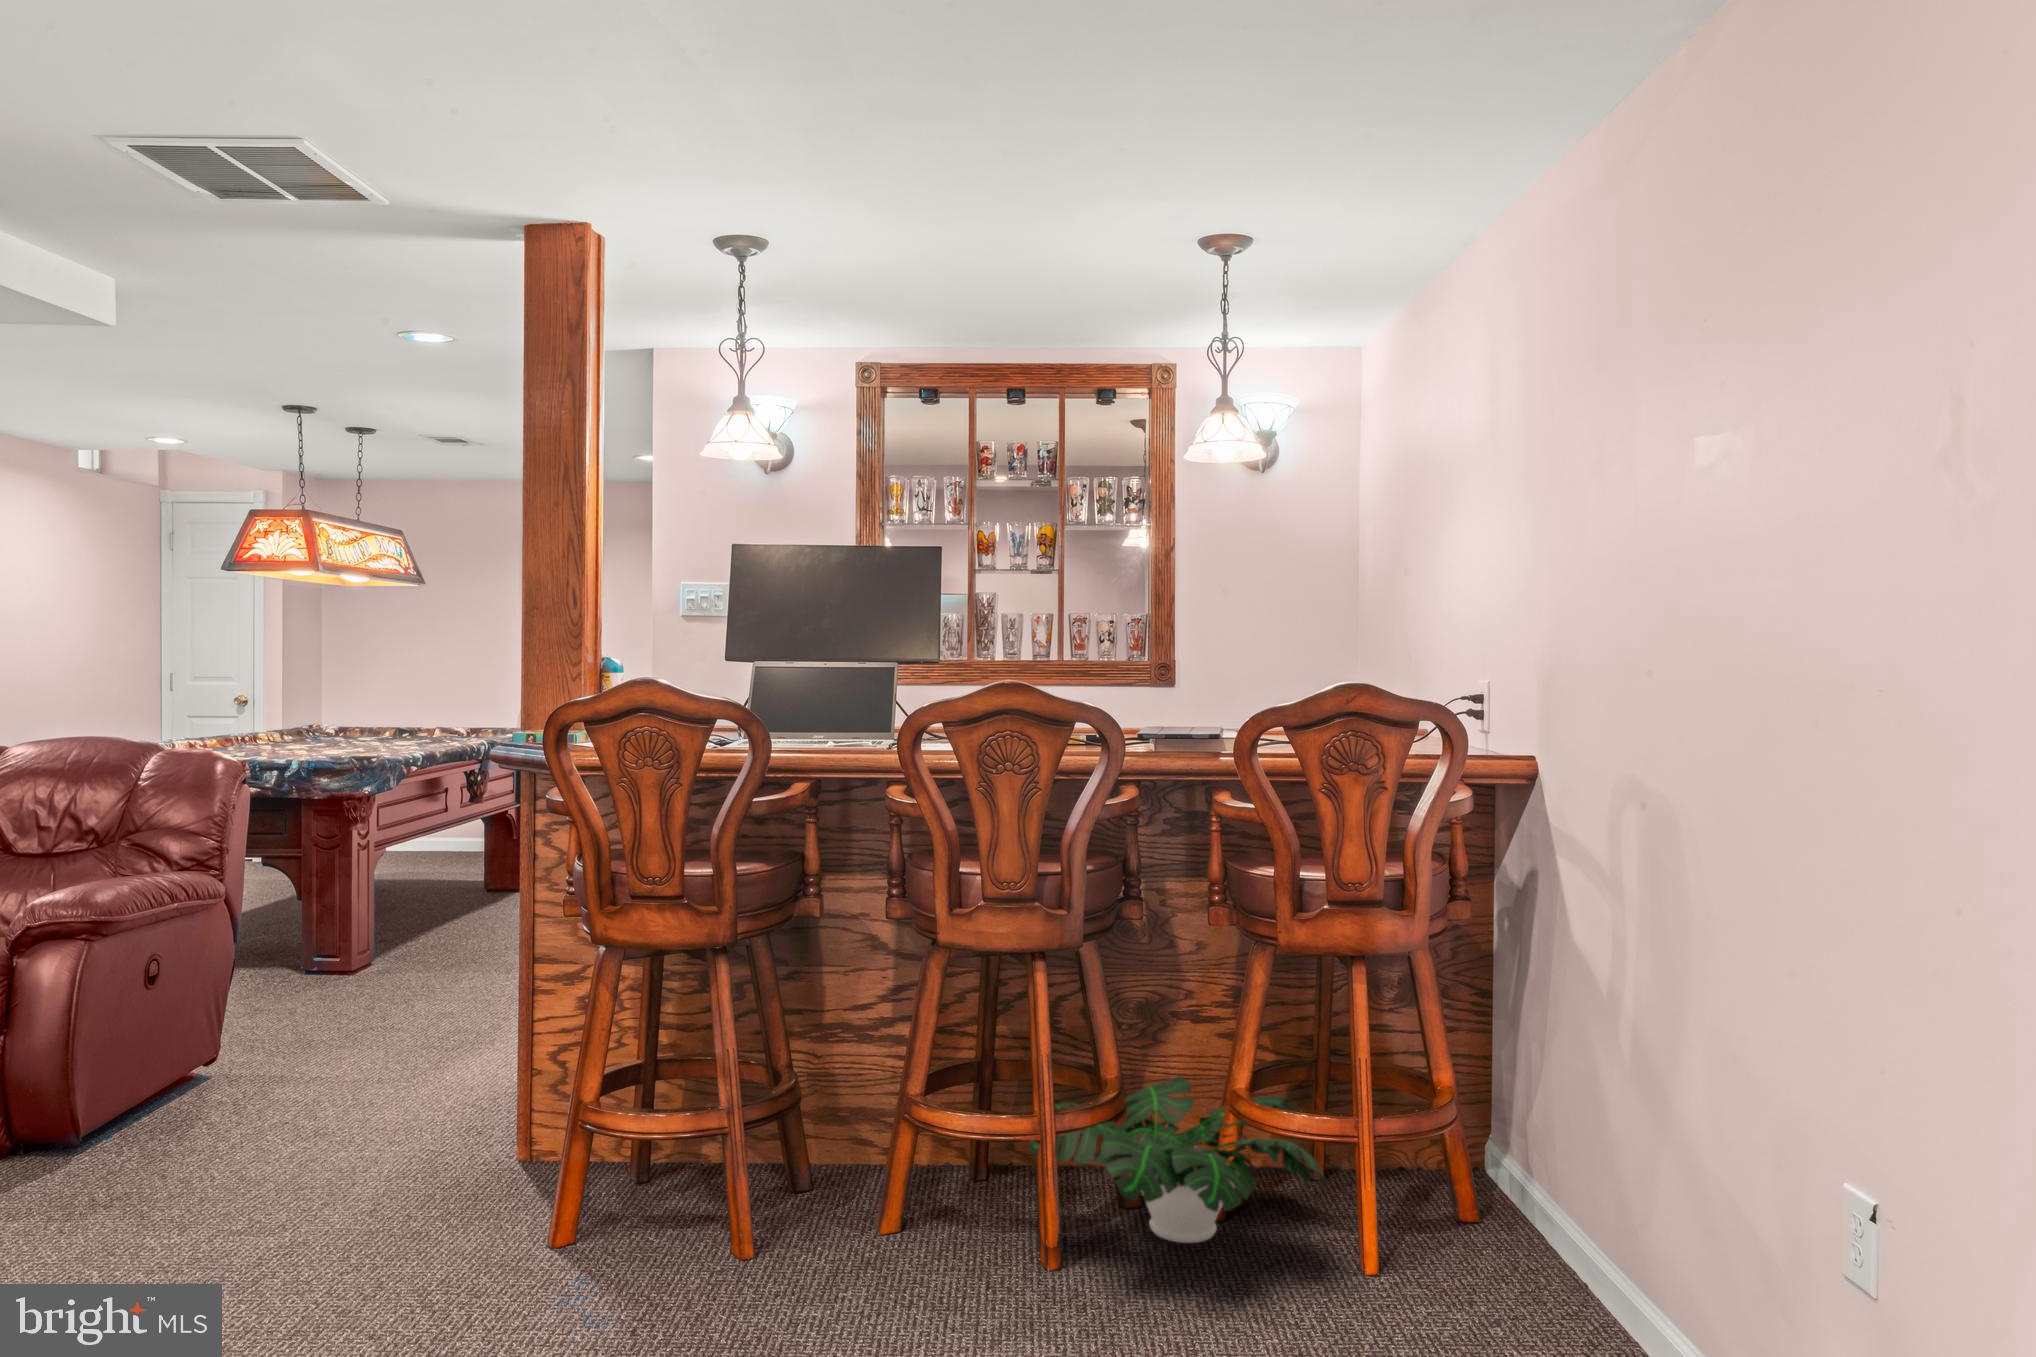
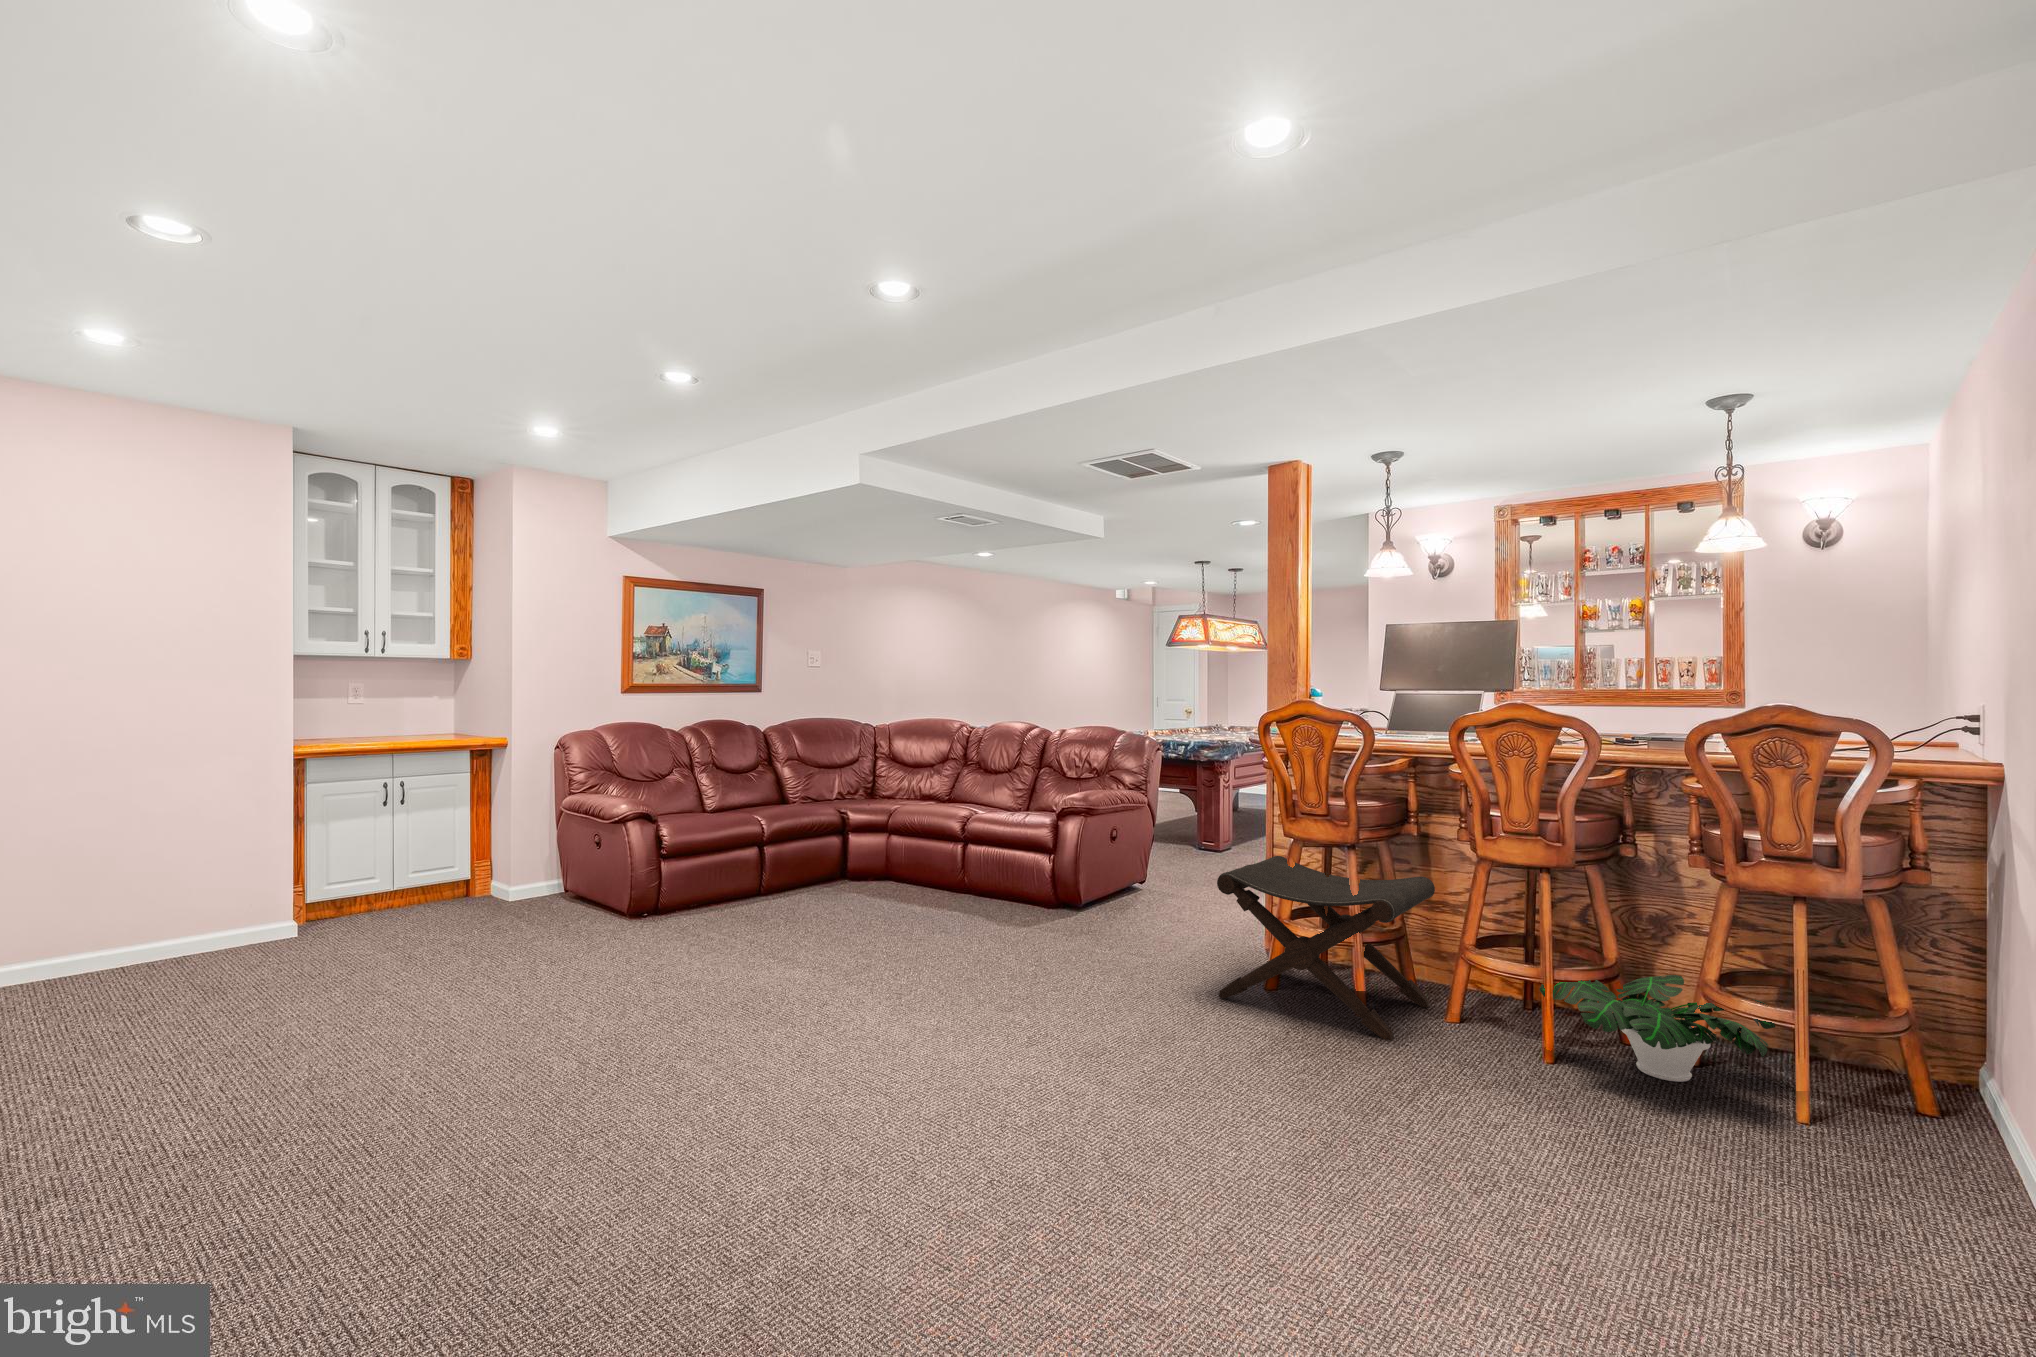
footstool: none [467,985,850,1313] -> present [1217,856,1435,1041]

